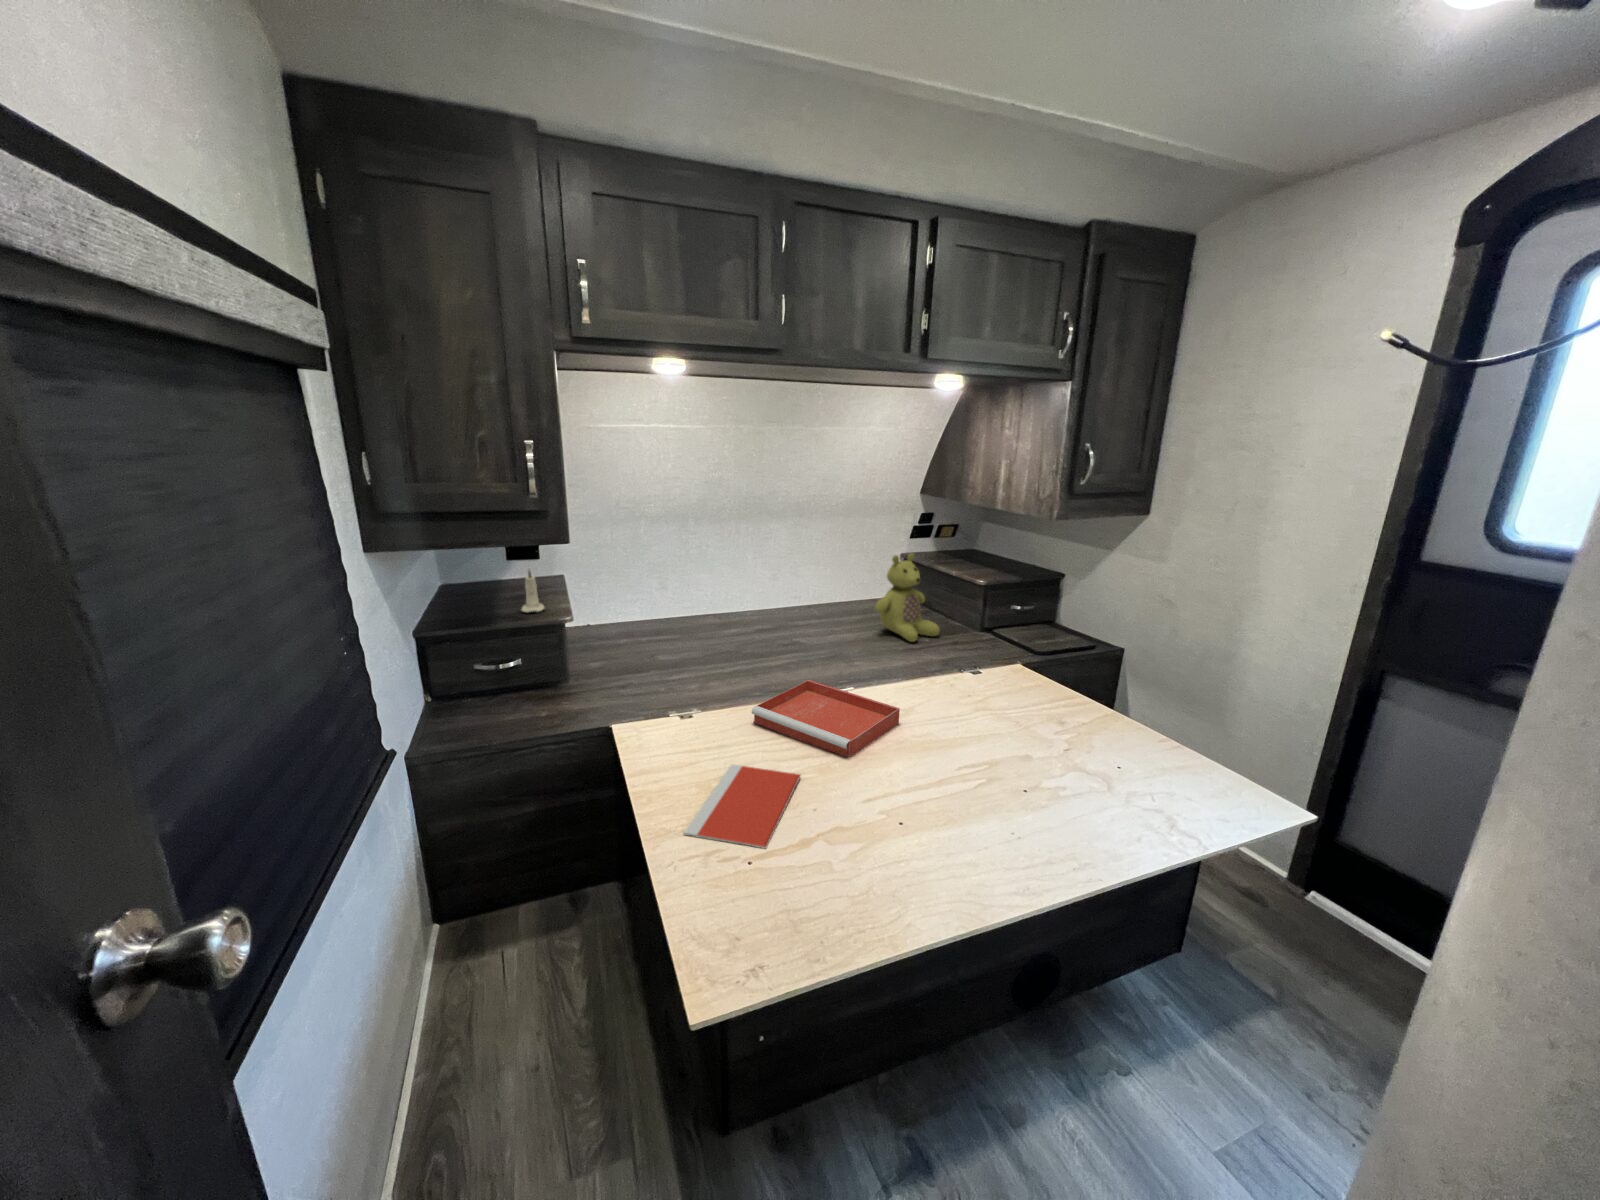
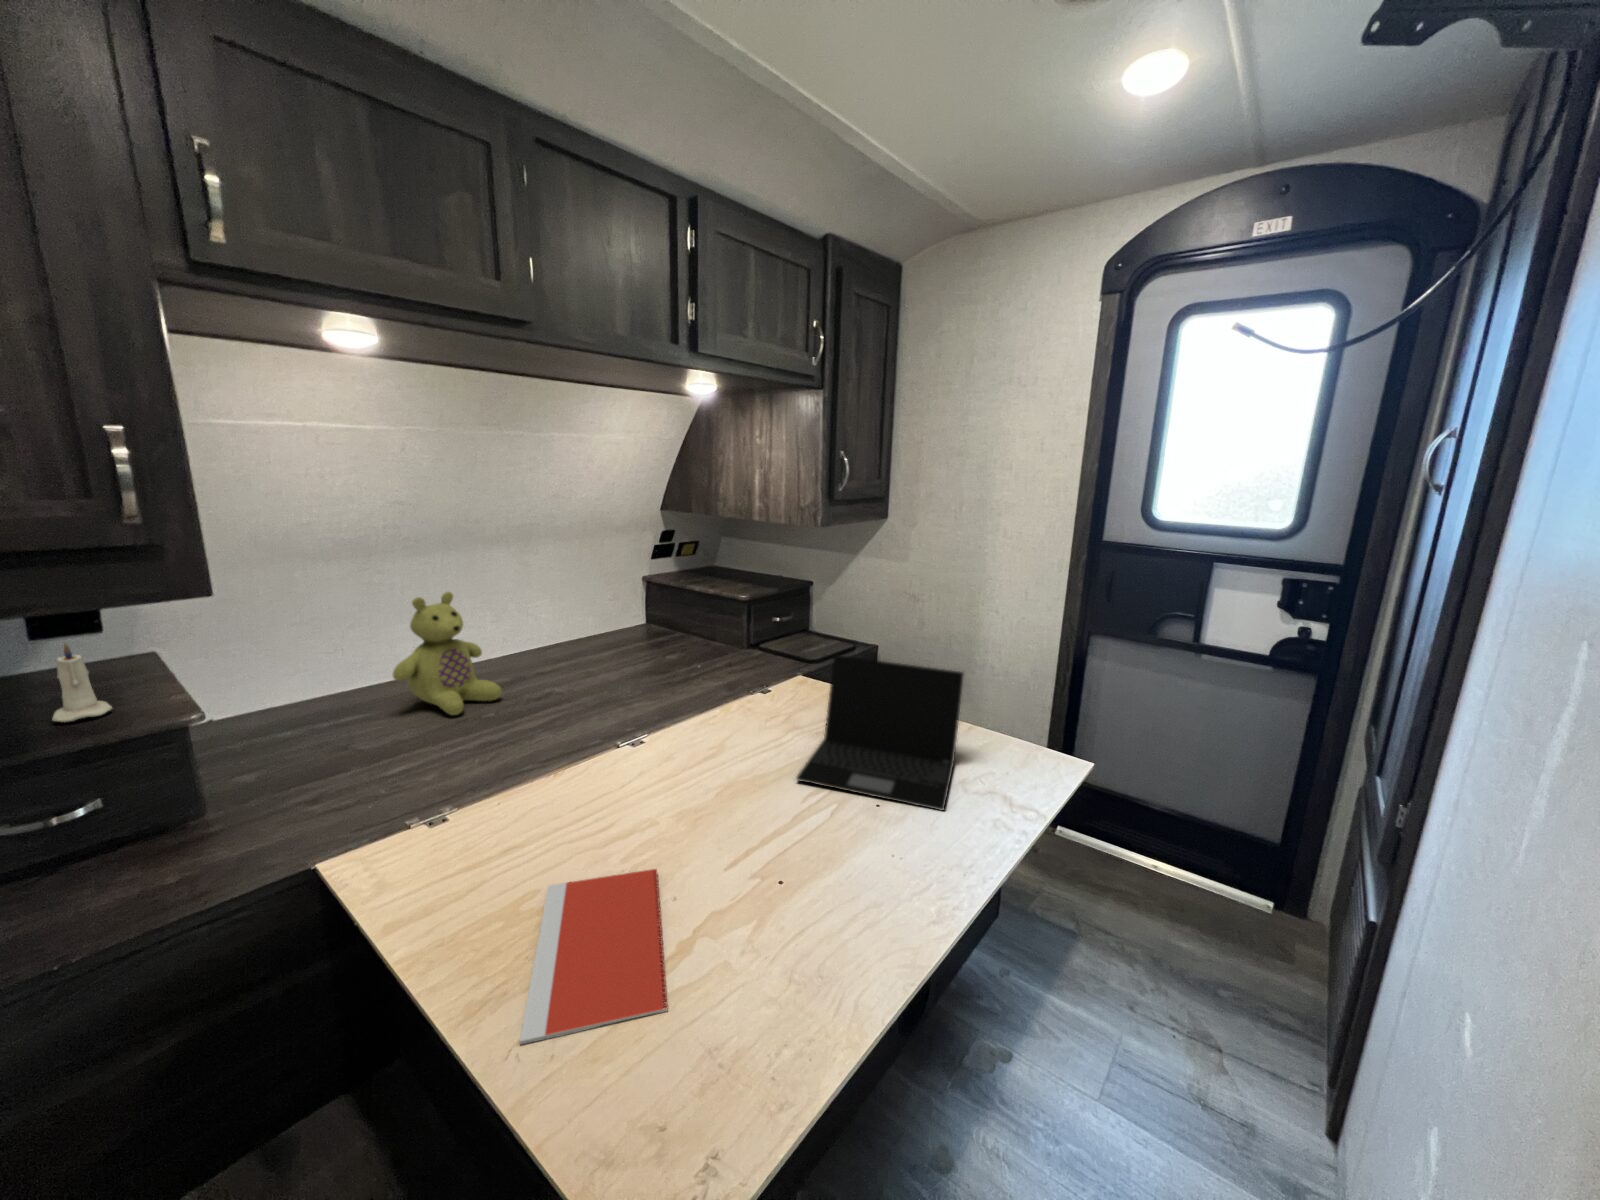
stuffed bear: present [875,553,940,642] -> present [393,592,501,715]
laptop: none [941,647,1129,802] -> present [796,655,963,810]
tray: present [752,680,900,757] -> none [546,735,733,826]

